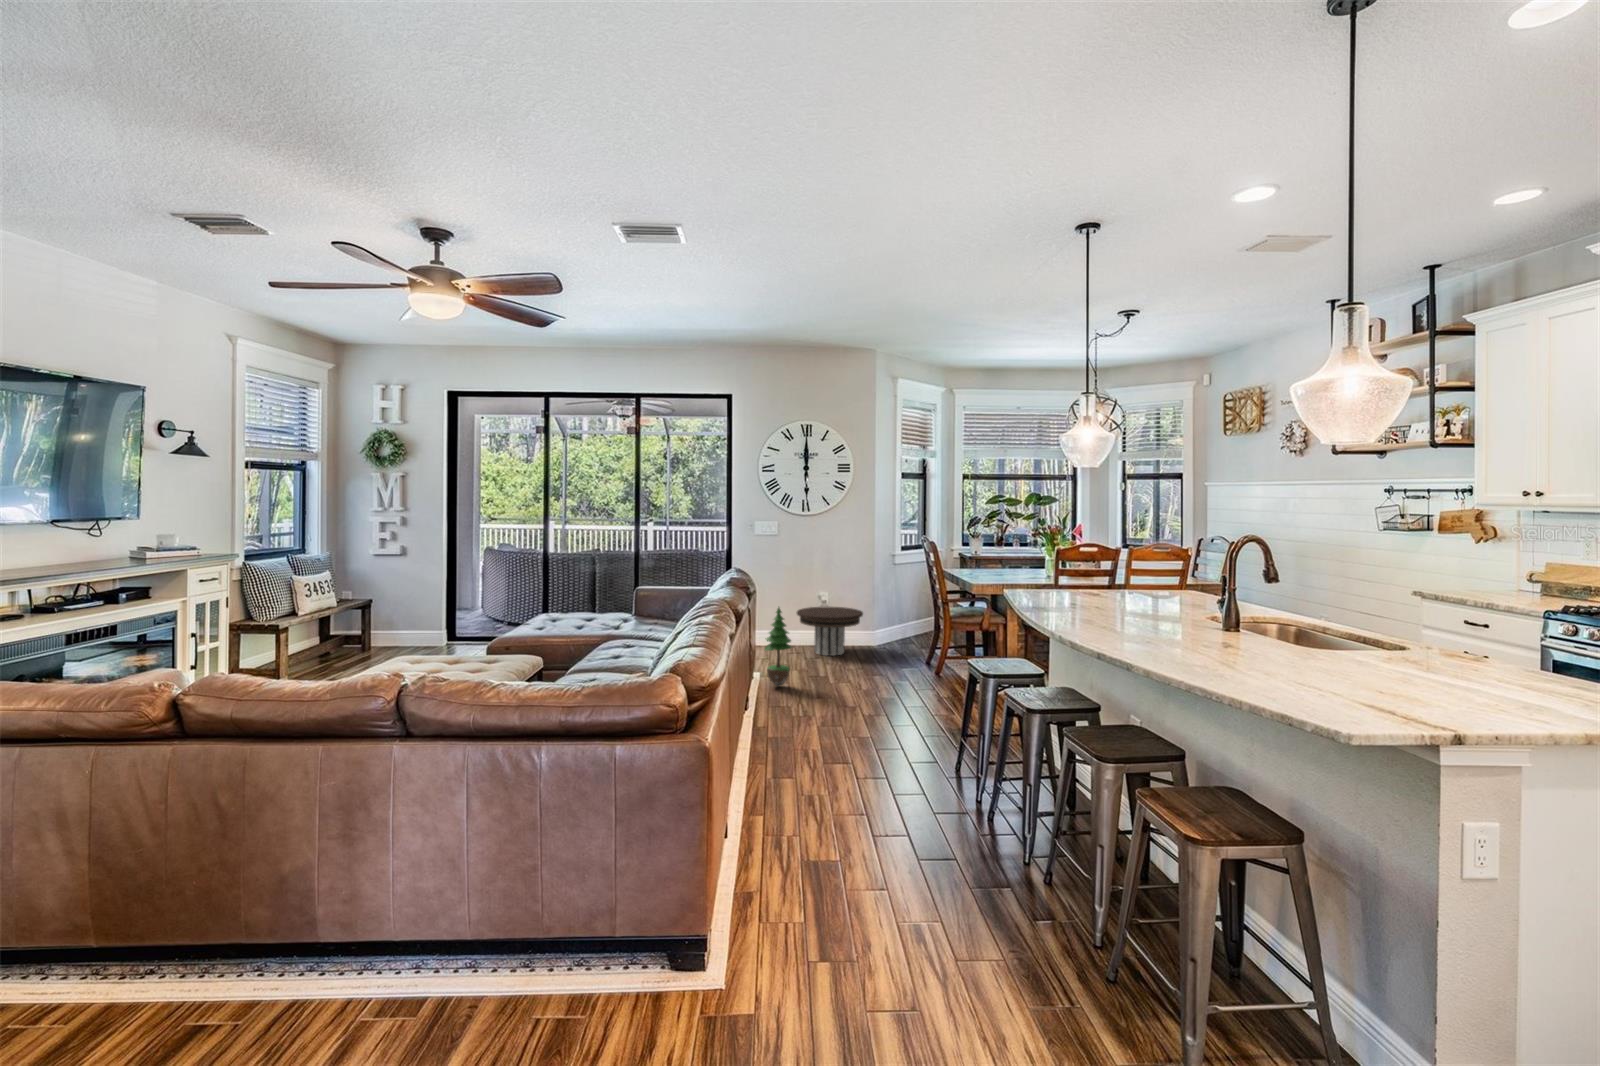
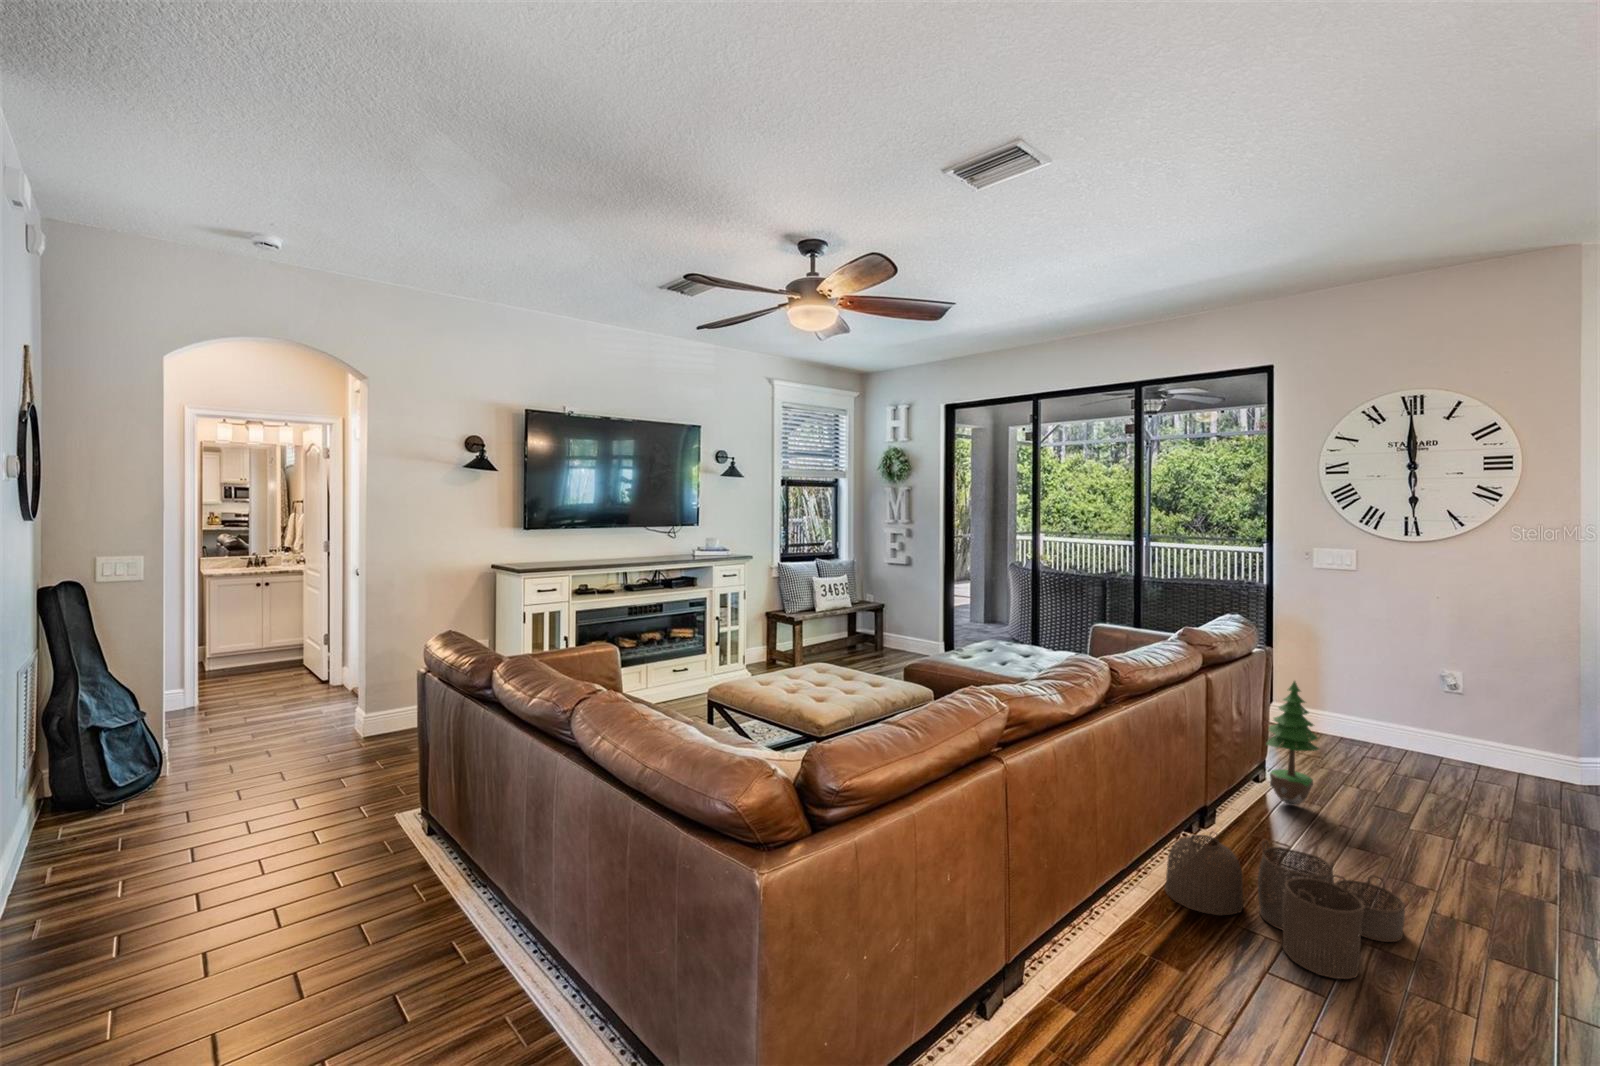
side table: present [797,607,863,656] -> none [1378,689,1530,781]
woven basket: none [753,697,864,758] -> present [1164,831,1405,979]

